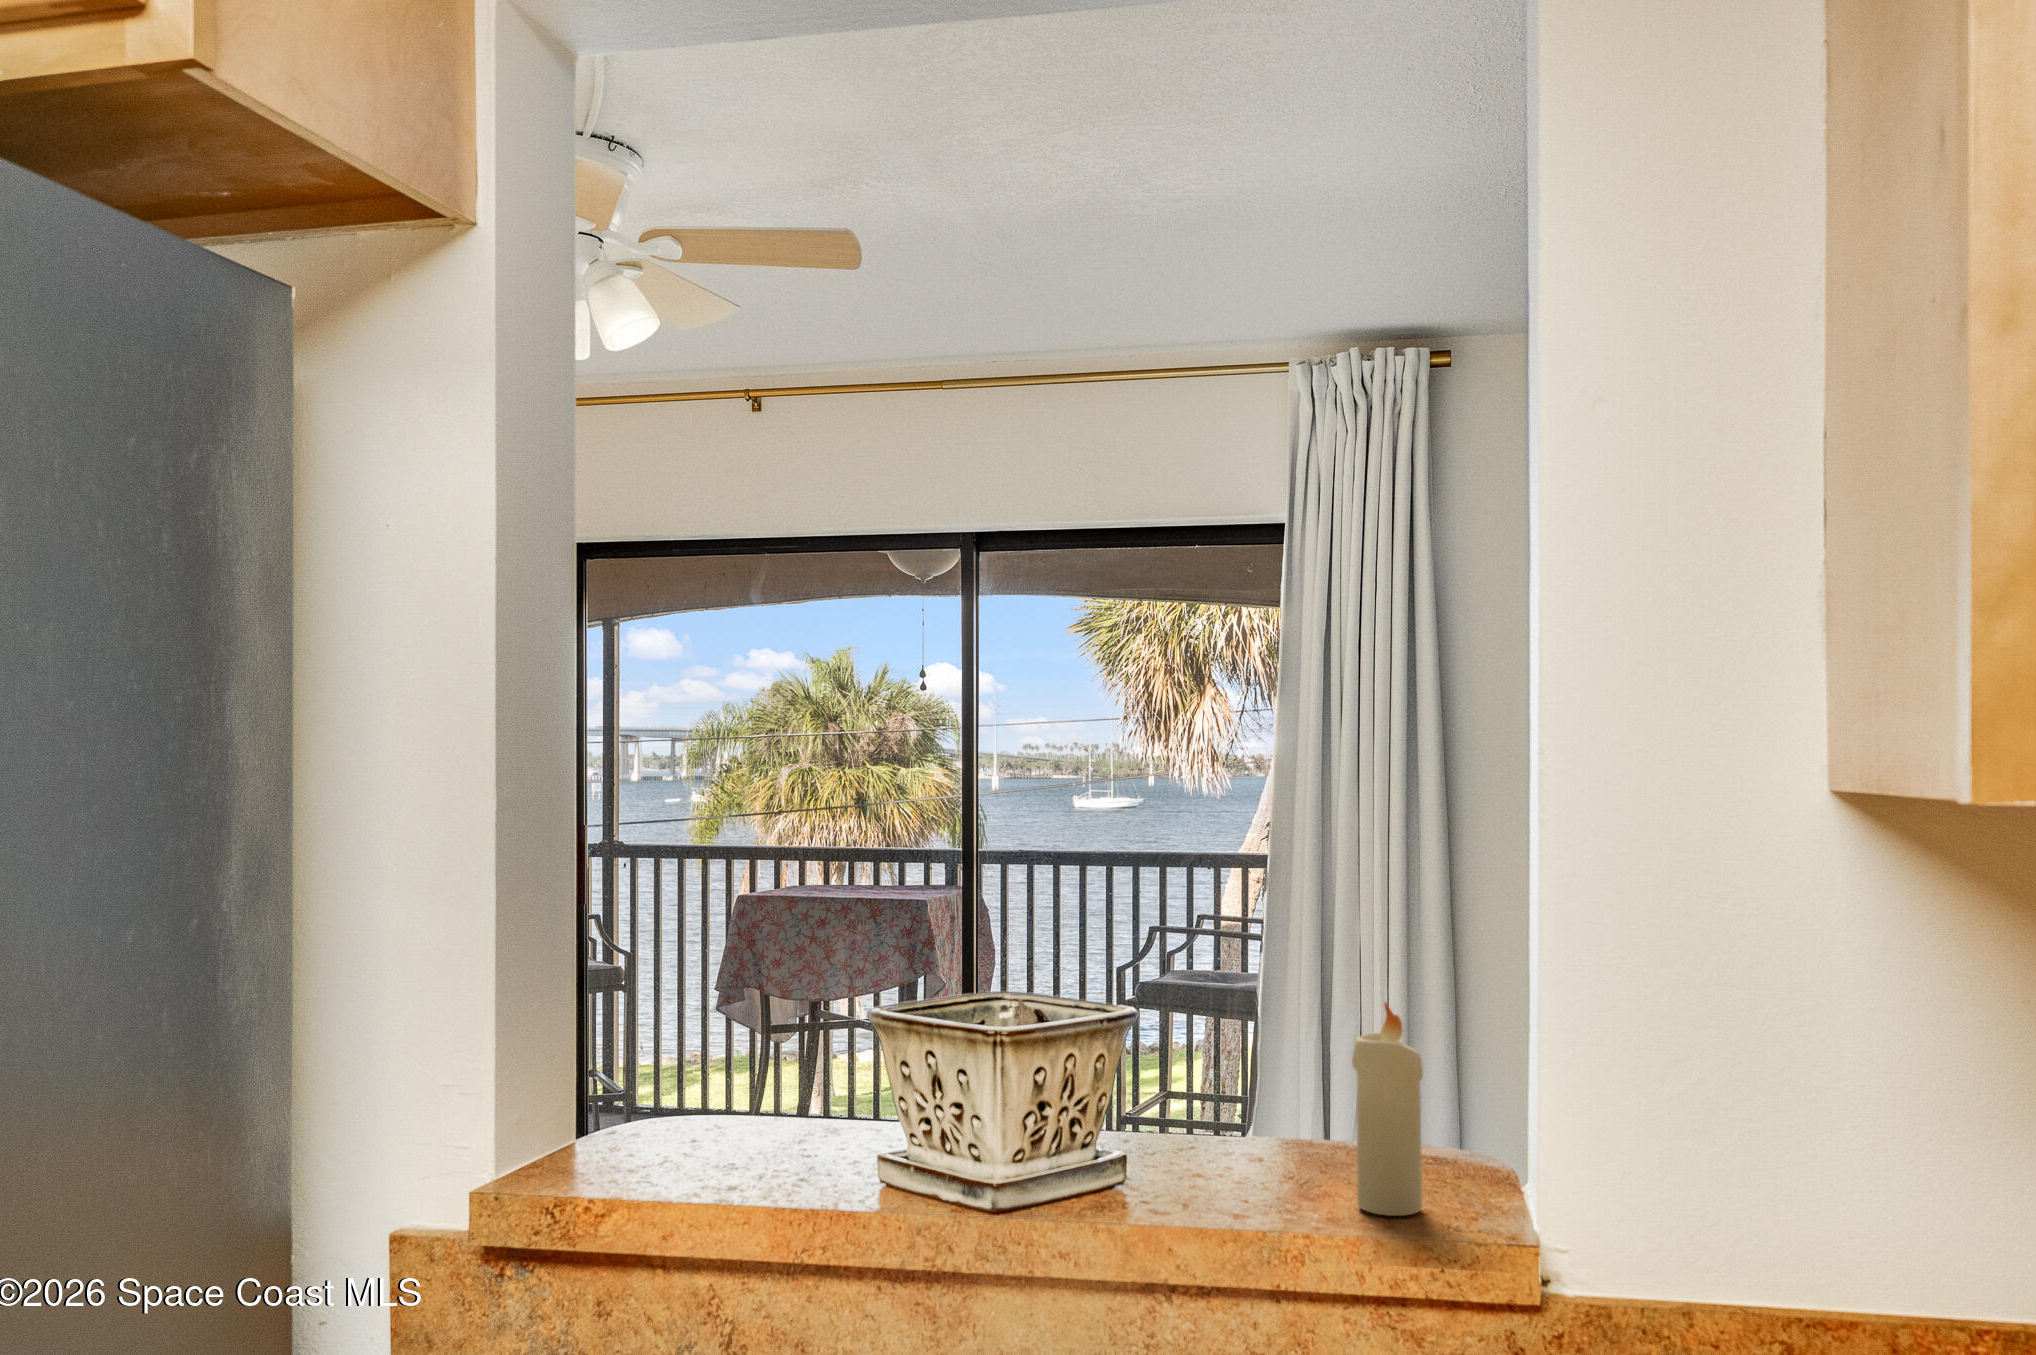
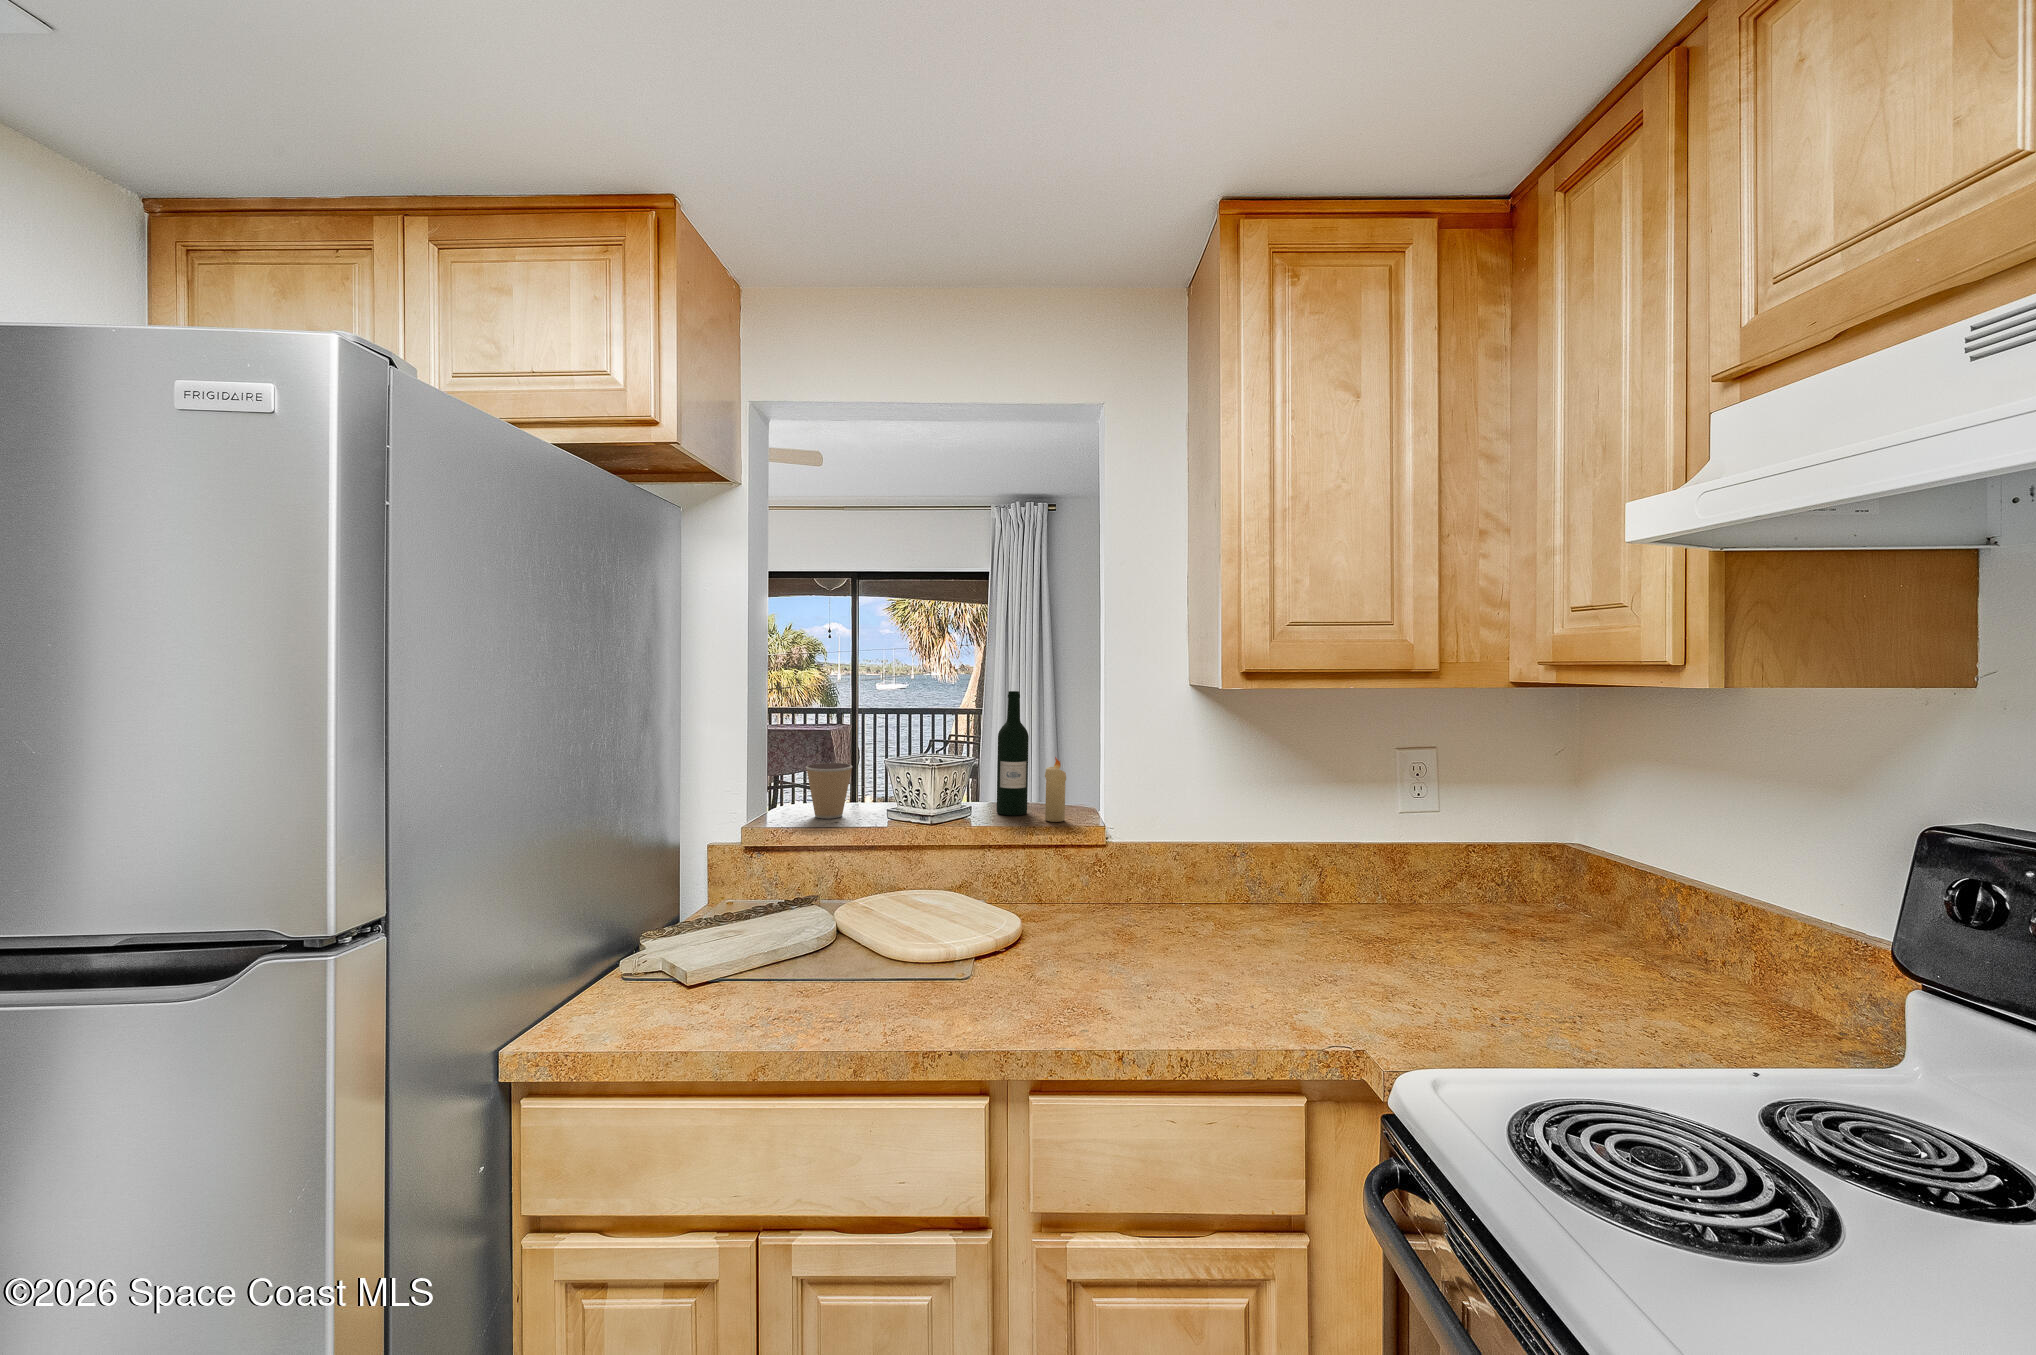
wine bottle: none [1210,794,1307,1183] -> present [997,691,1029,816]
coffee cup: none [654,1003,788,1169] -> present [806,763,852,819]

